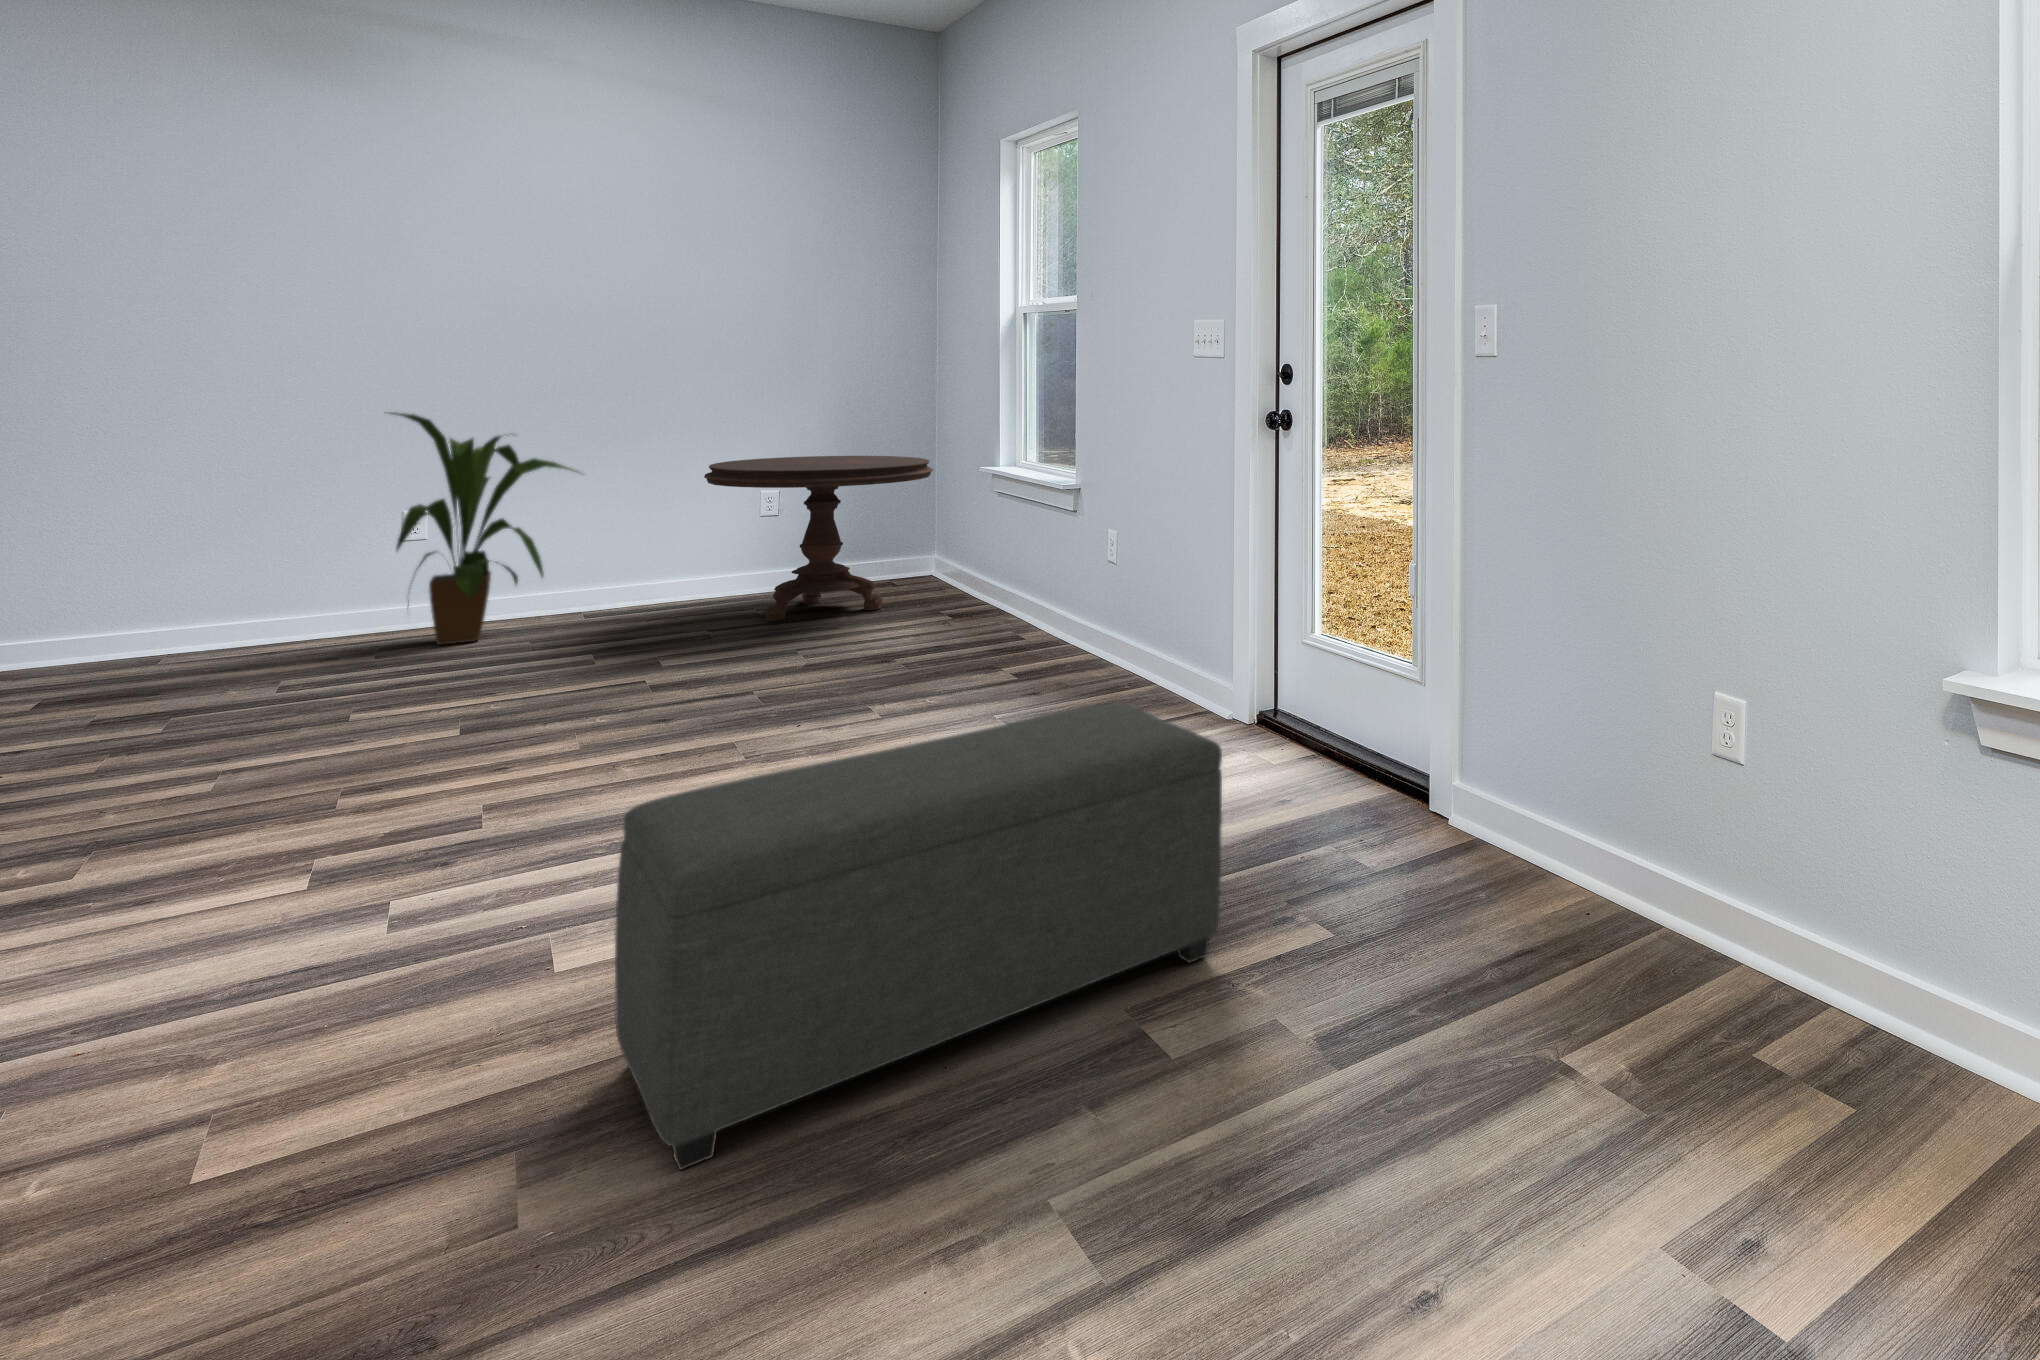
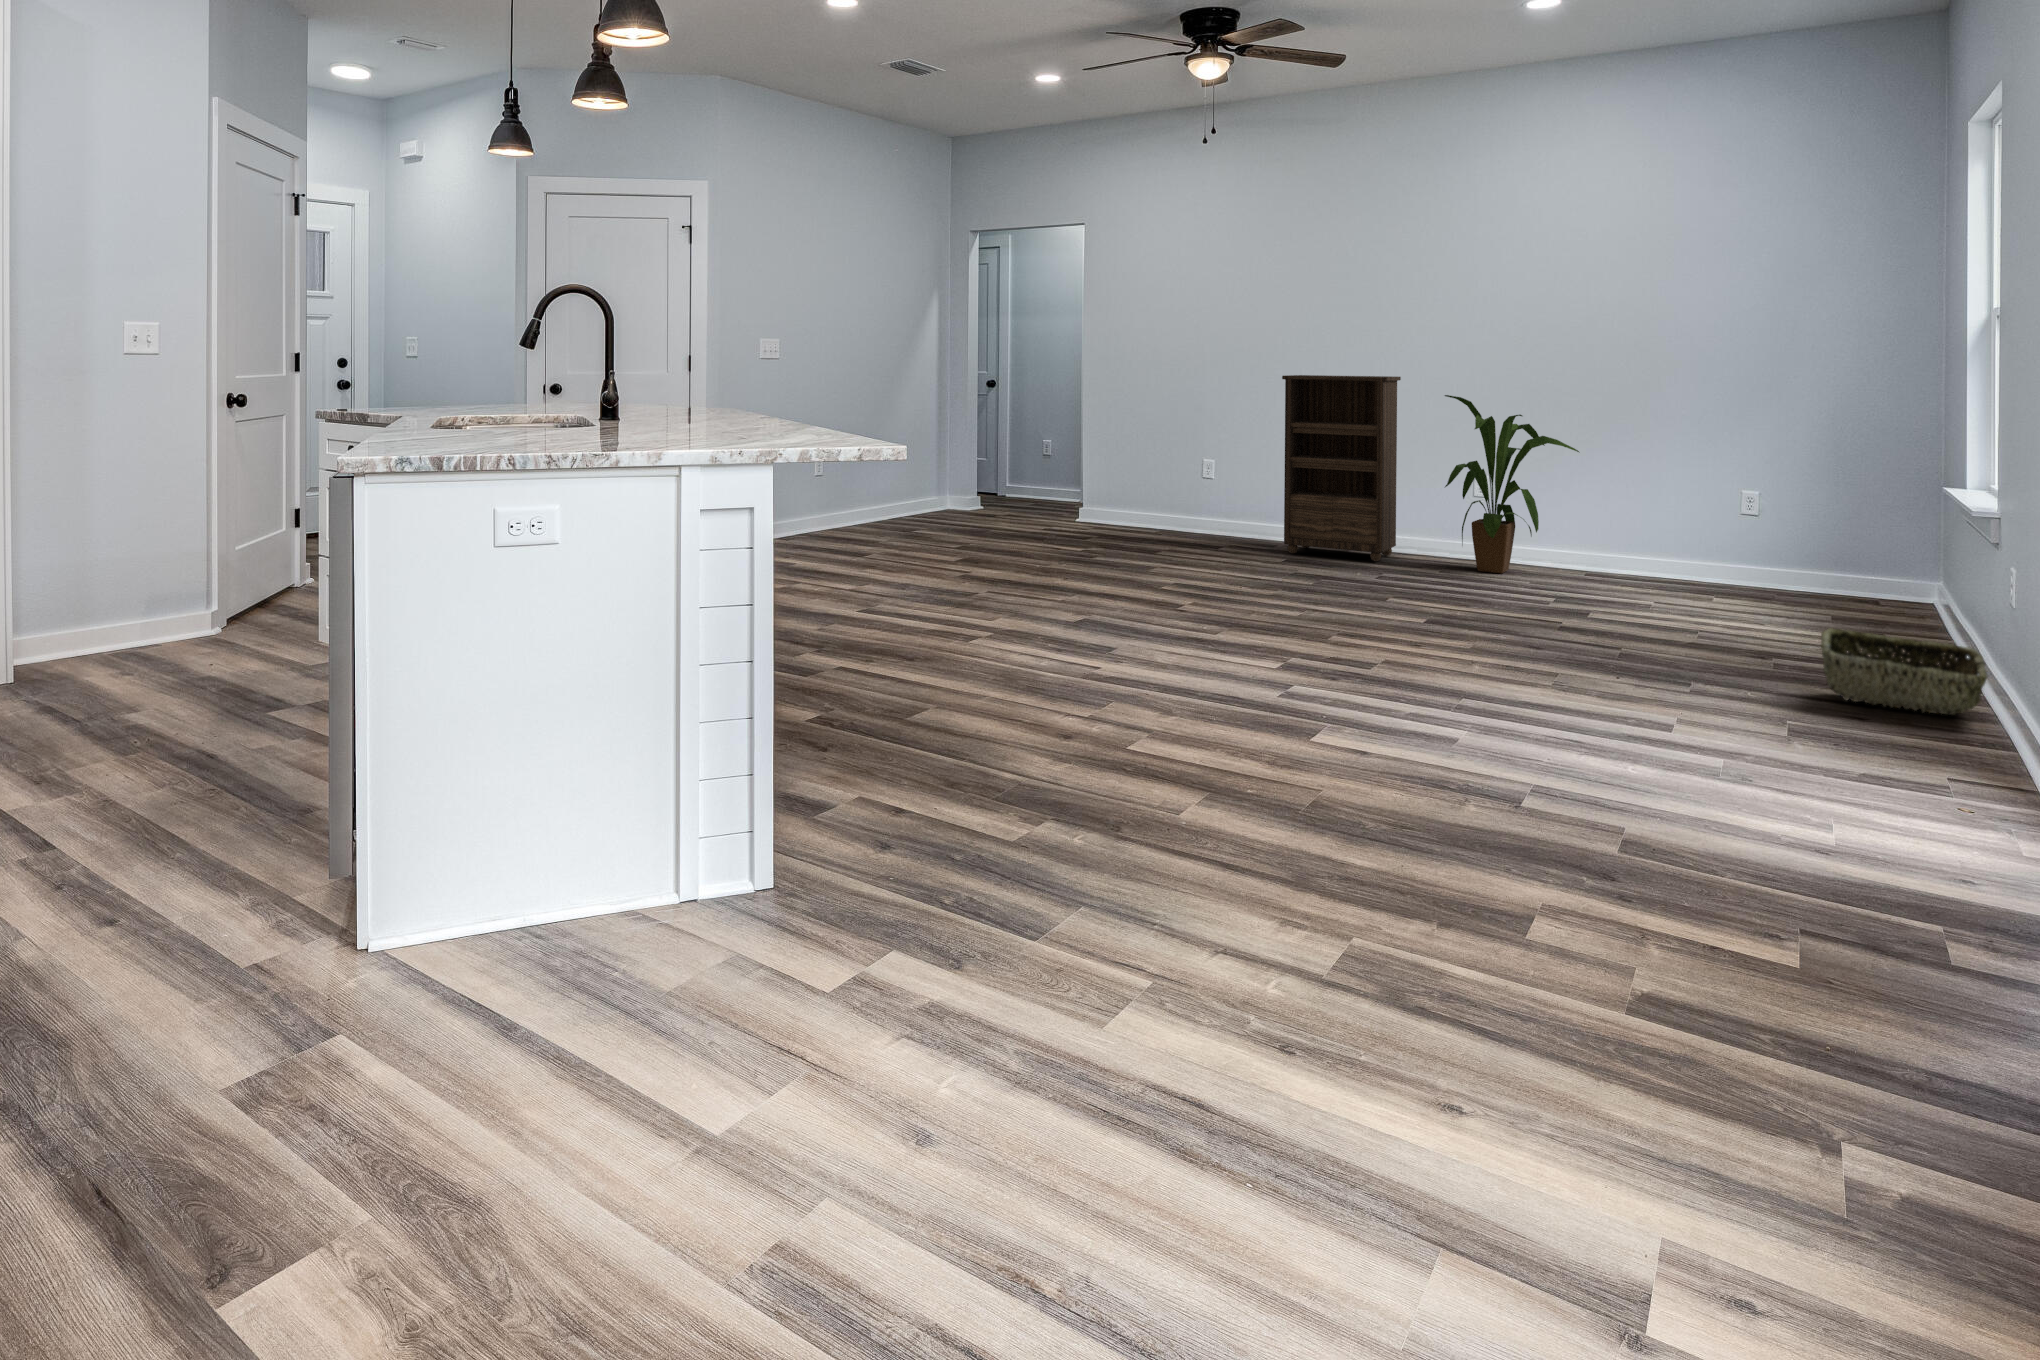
bookshelf: none [18,386,280,691] -> present [1282,375,1401,561]
side table: present [704,456,933,621] -> none [1662,450,1905,617]
woven basket: none [971,610,1106,683] -> present [1821,628,1987,715]
ottoman: present [615,703,1222,1169] -> none [1235,629,1675,917]

